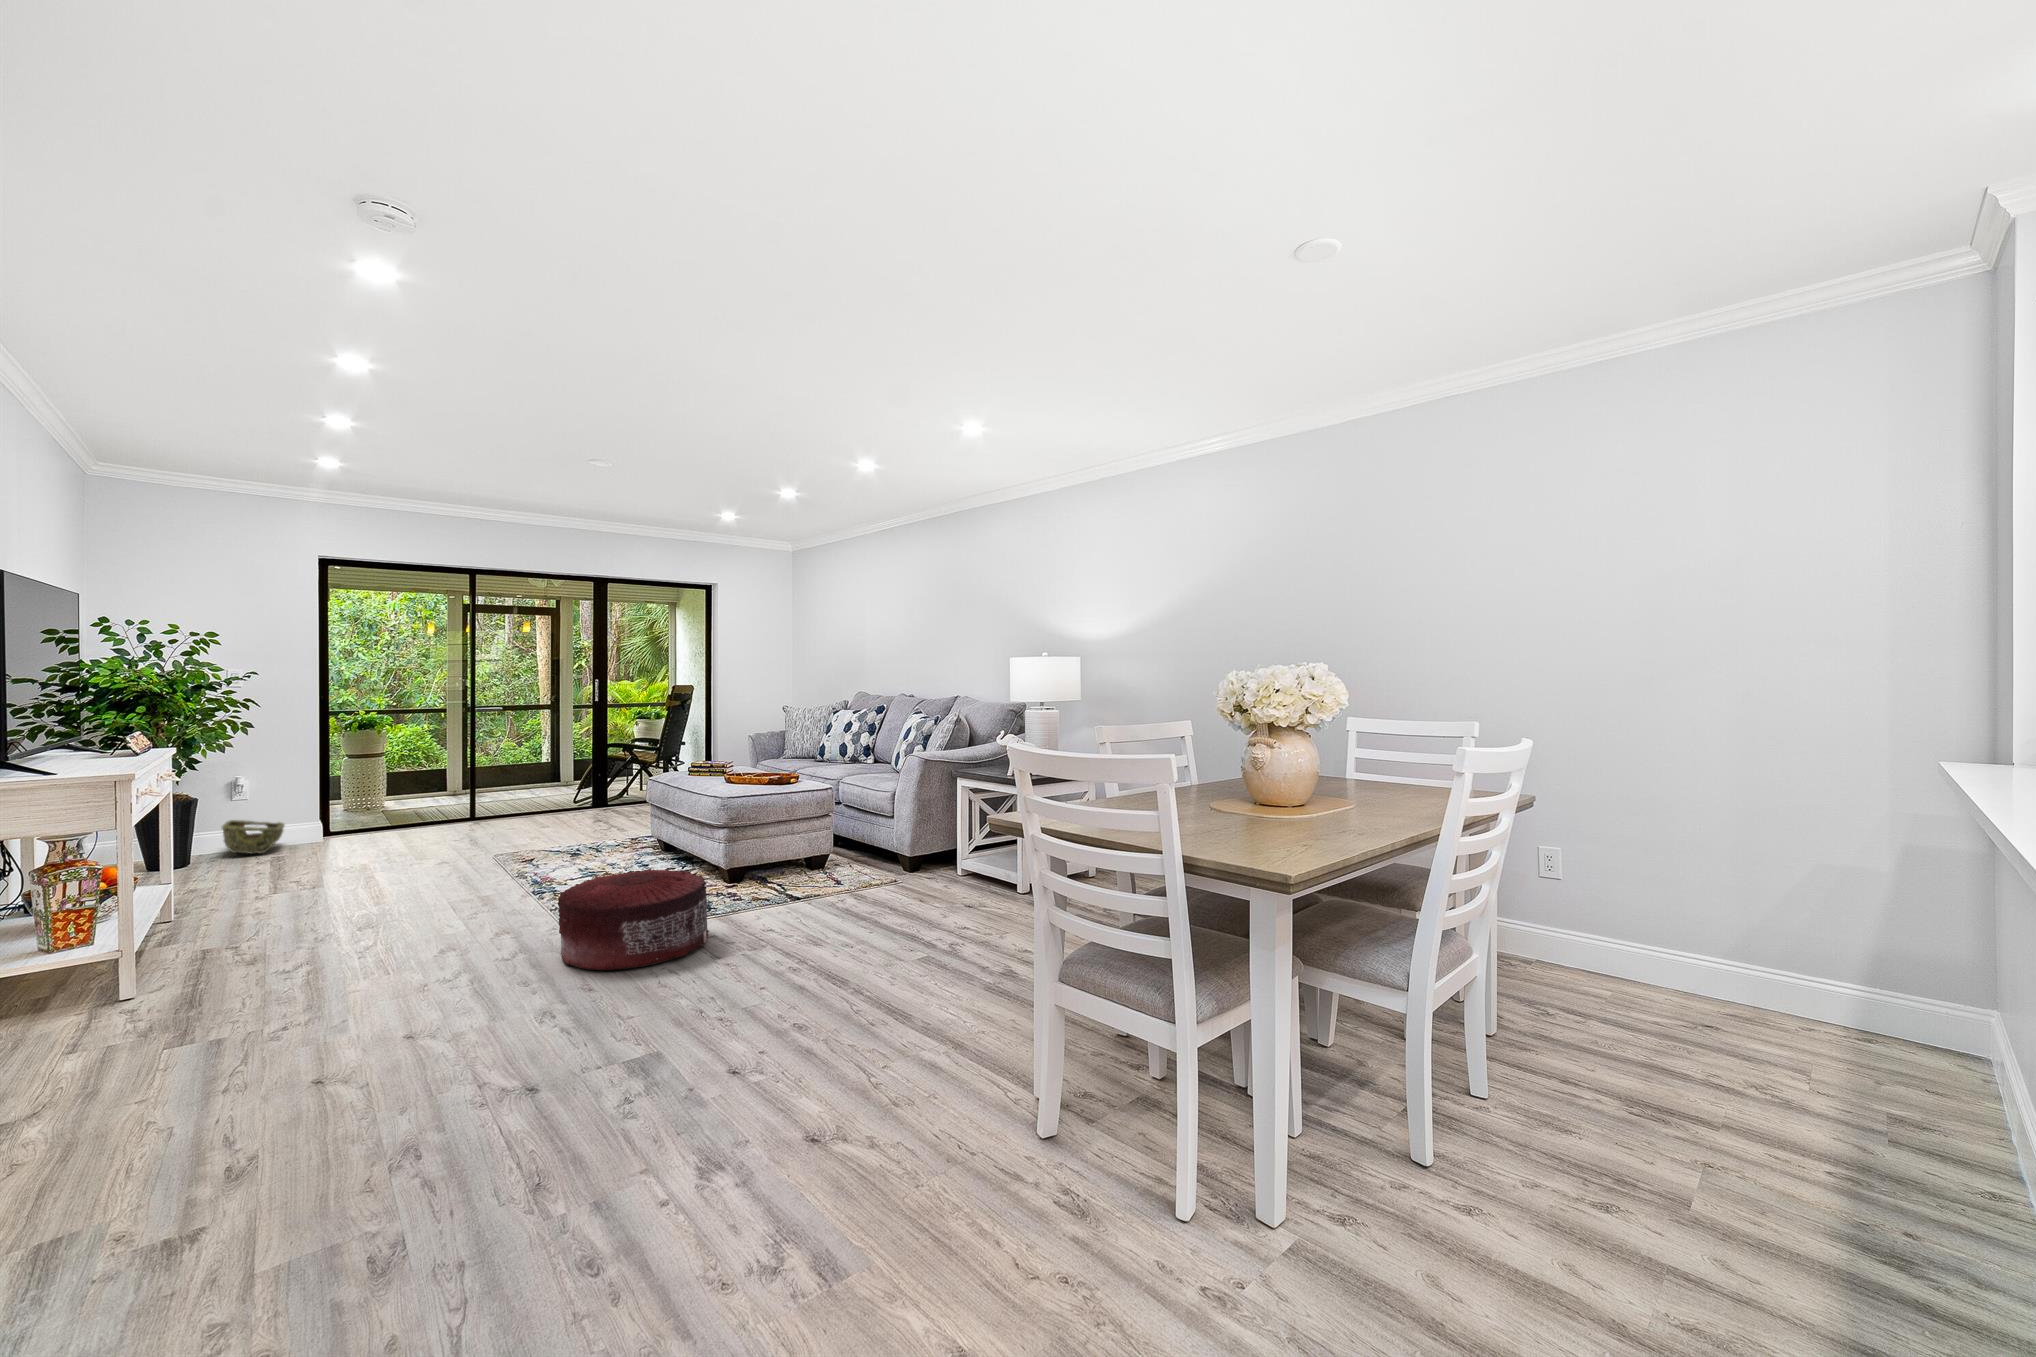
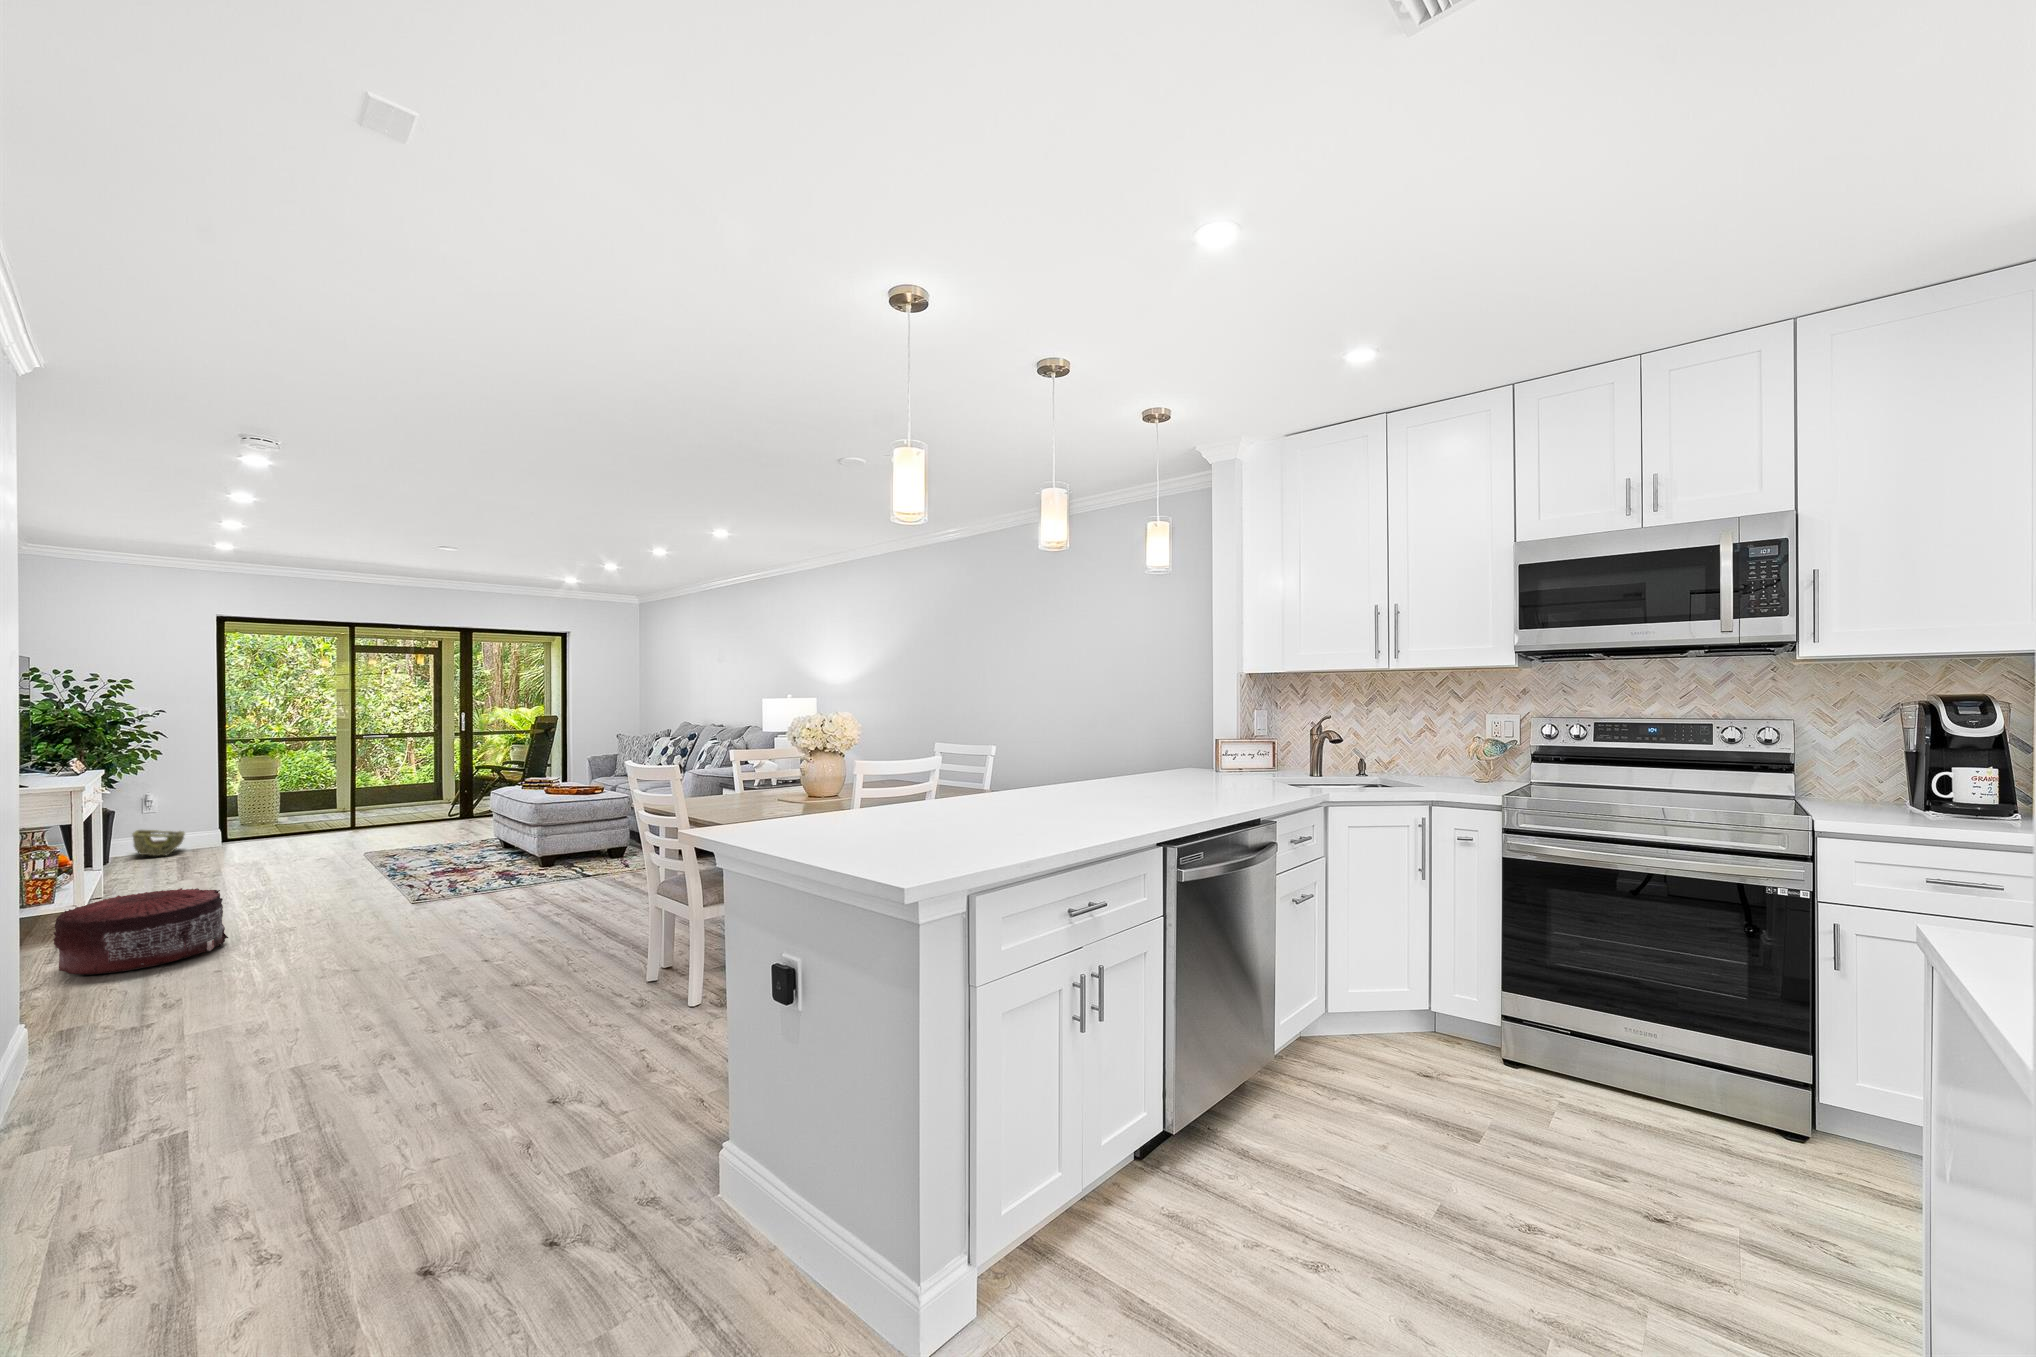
pouf: present [558,868,708,970] -> present [53,888,228,975]

